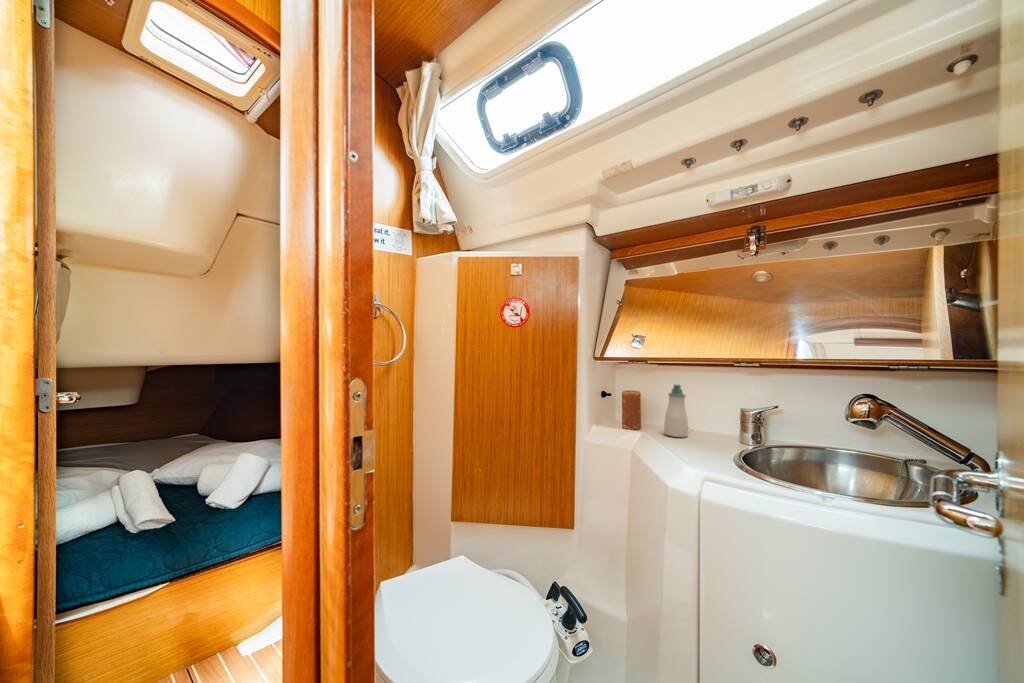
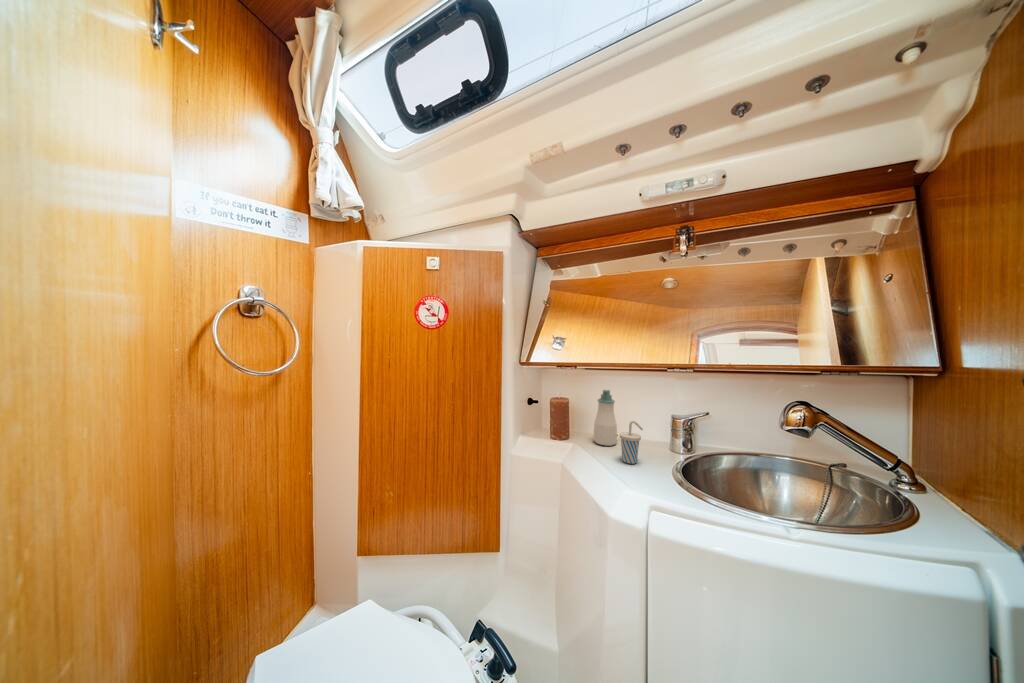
cup: none [688,410,711,450] -> present [620,421,643,464]

